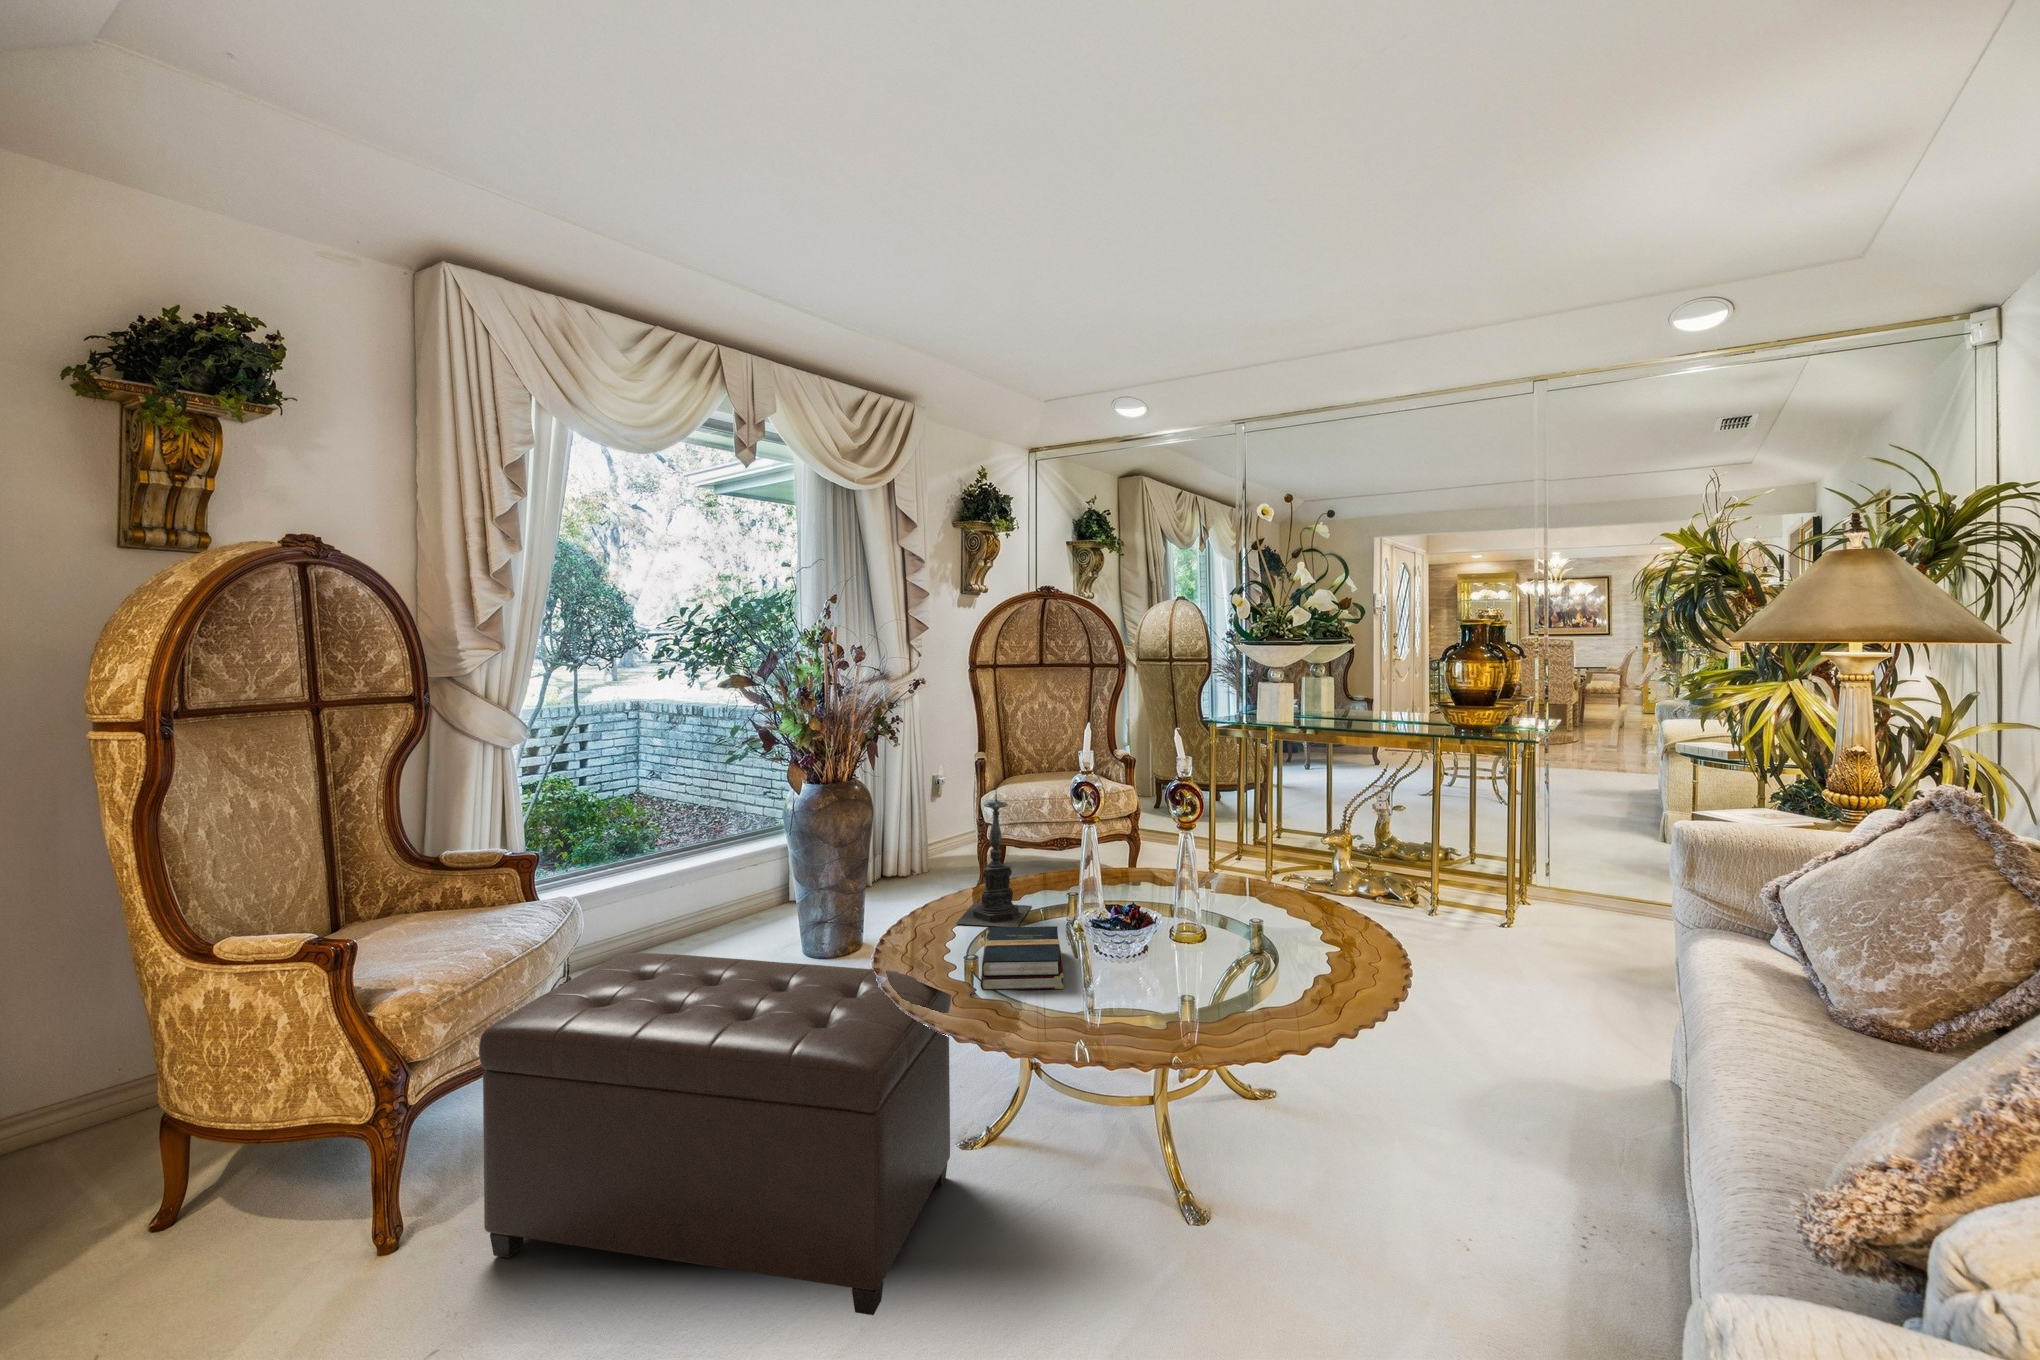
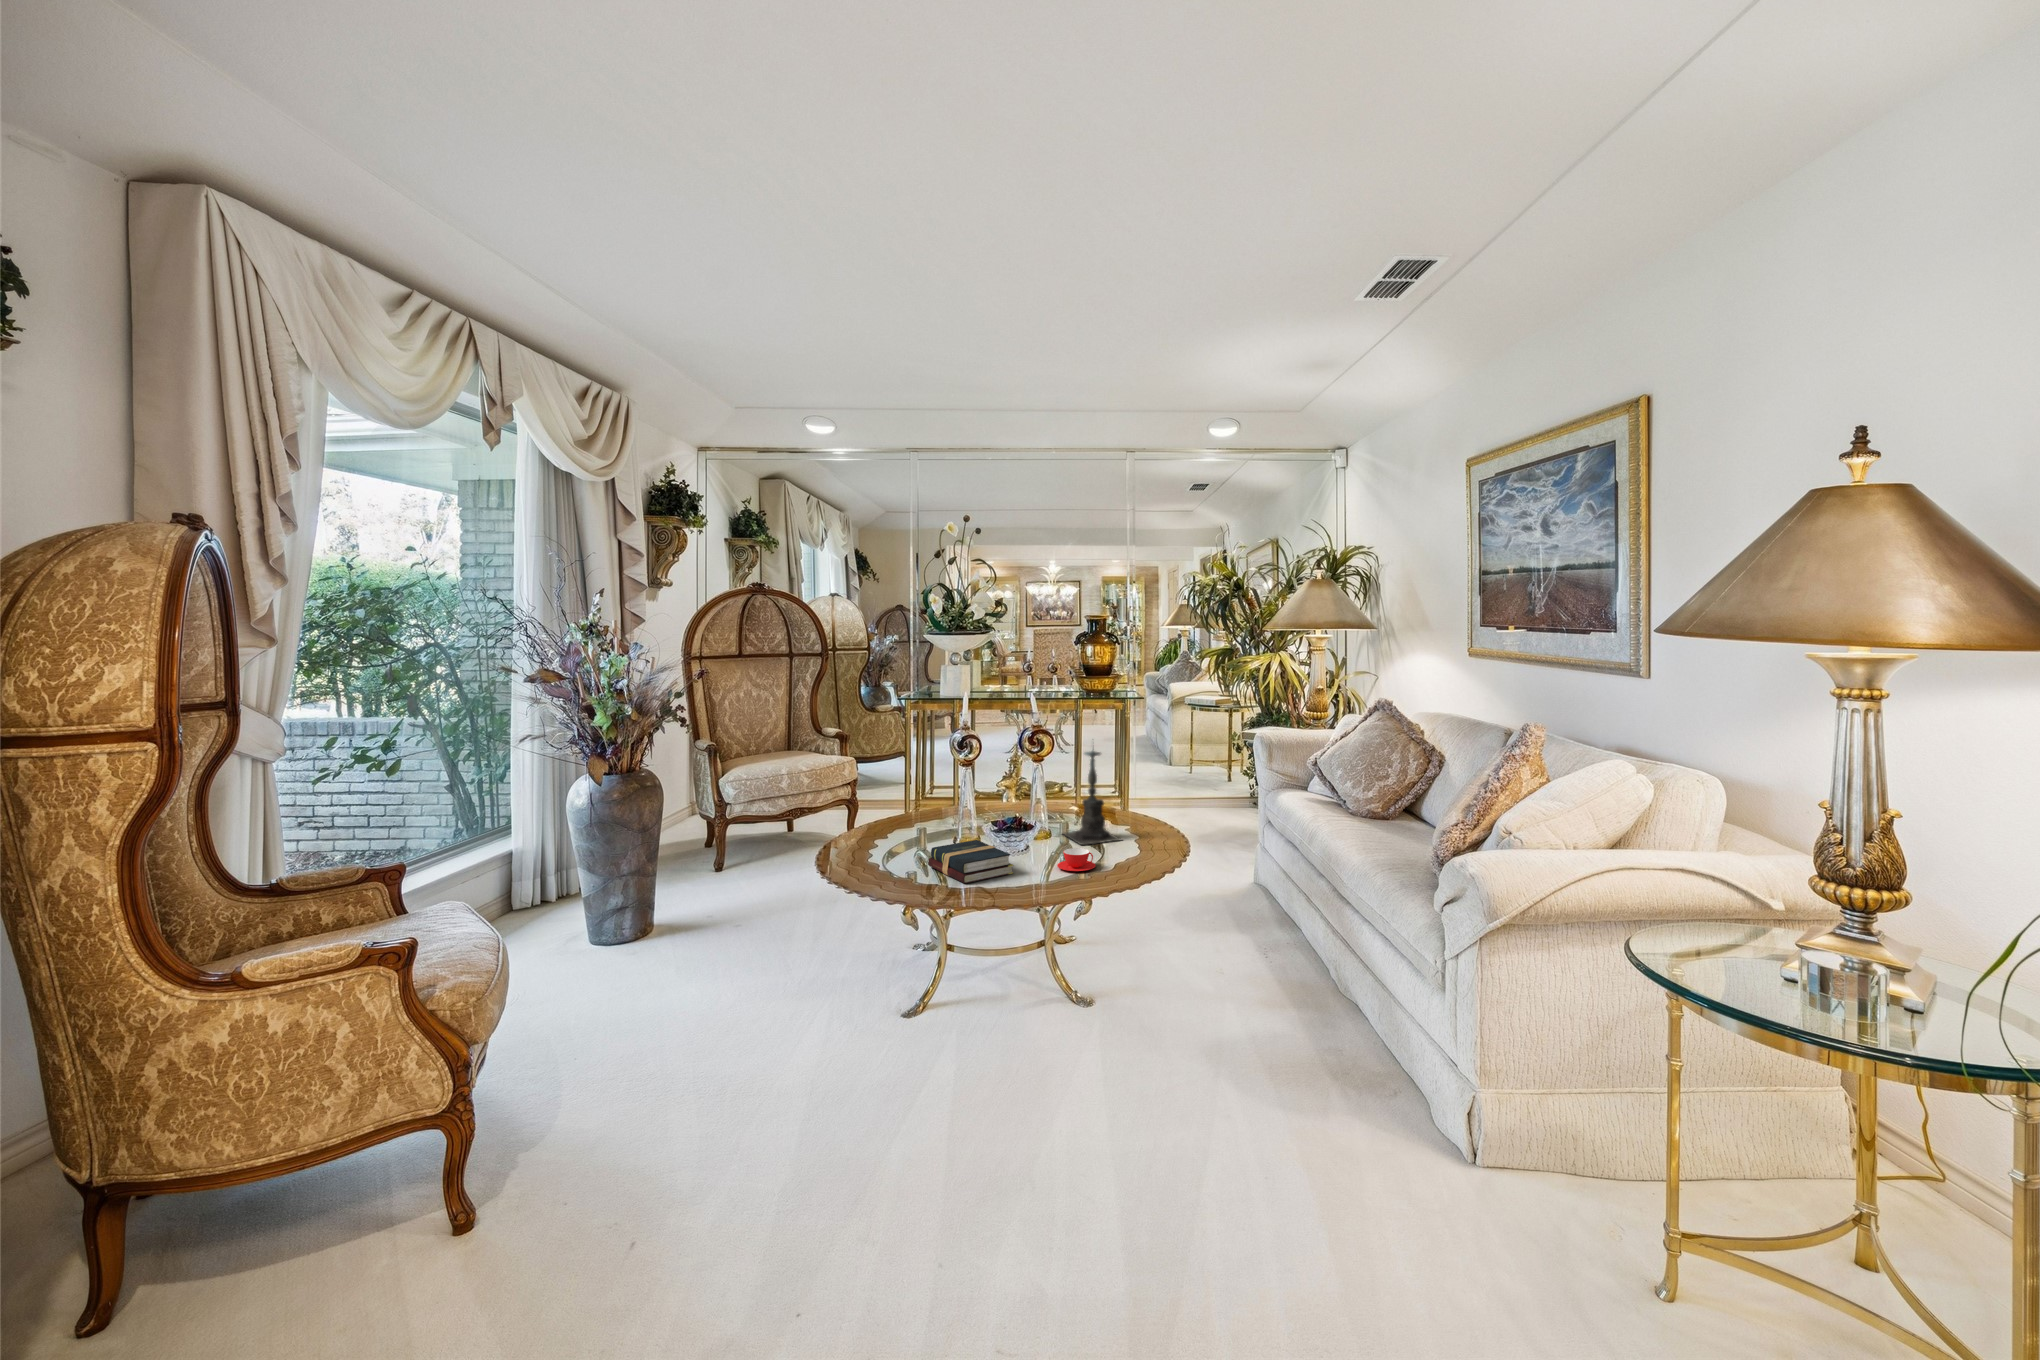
candle holder: present [956,787,1031,927] -> present [1062,749,1120,845]
ottoman: present [479,953,951,1315] -> none [593,886,962,1182]
teacup: none [1126,968,1185,1010] -> present [1057,848,1096,871]

